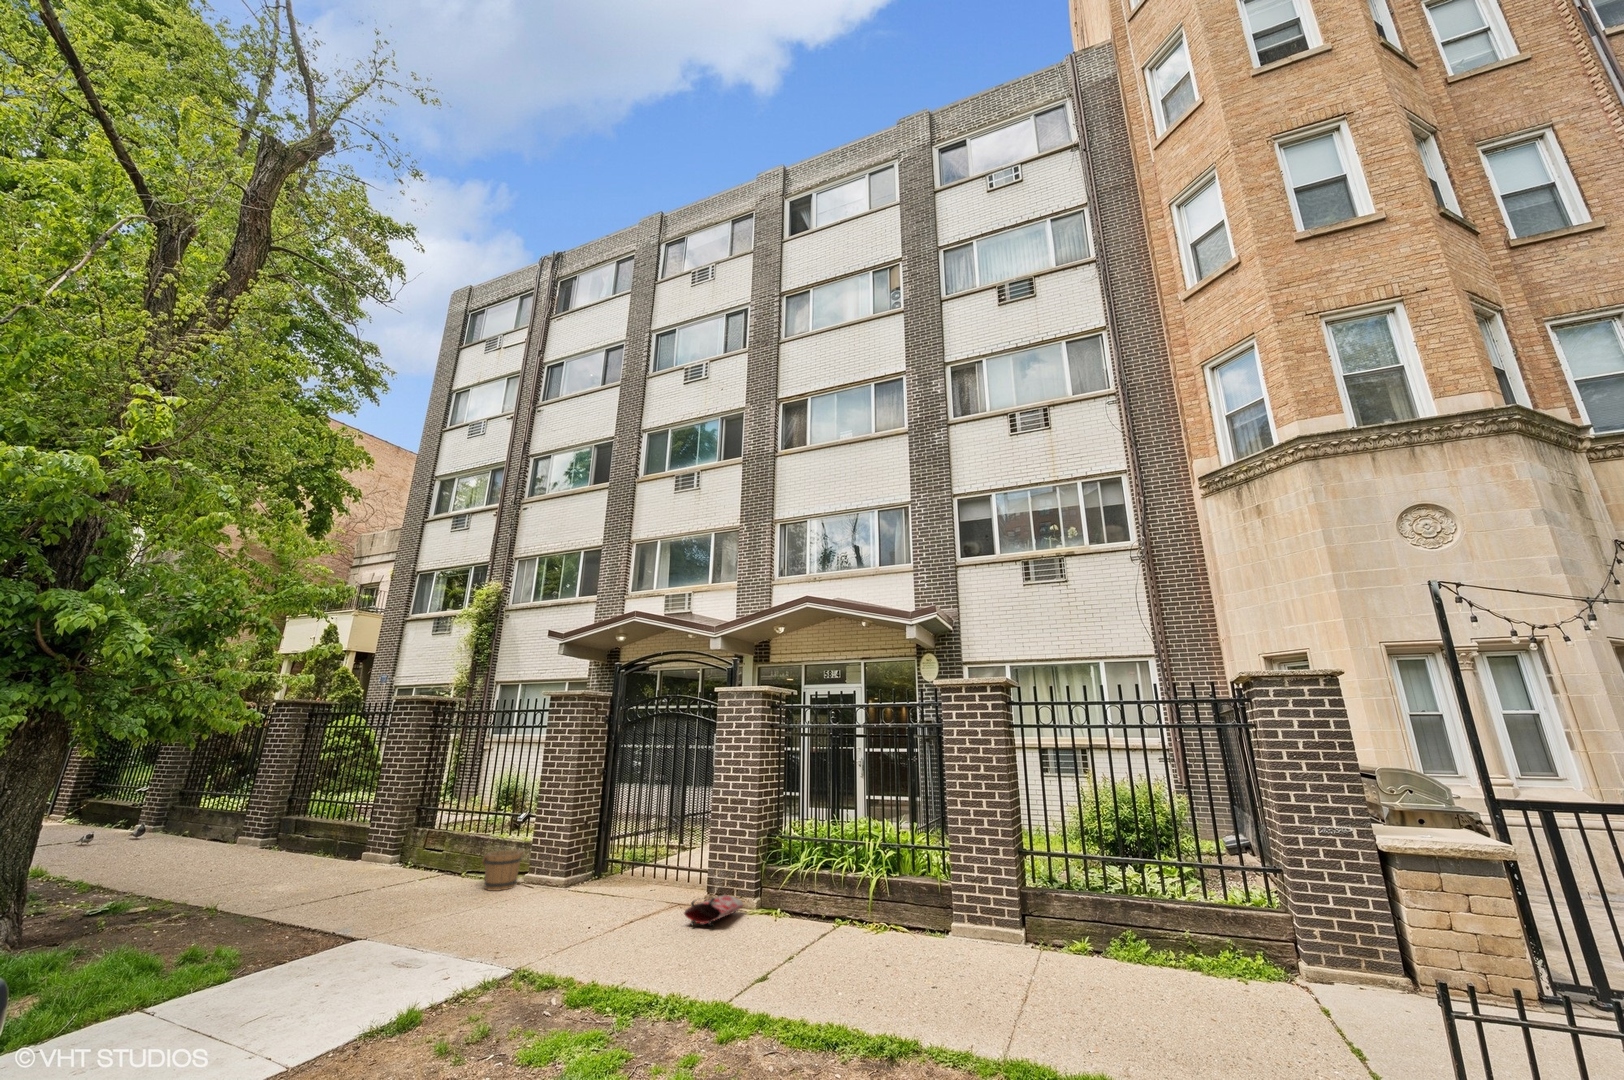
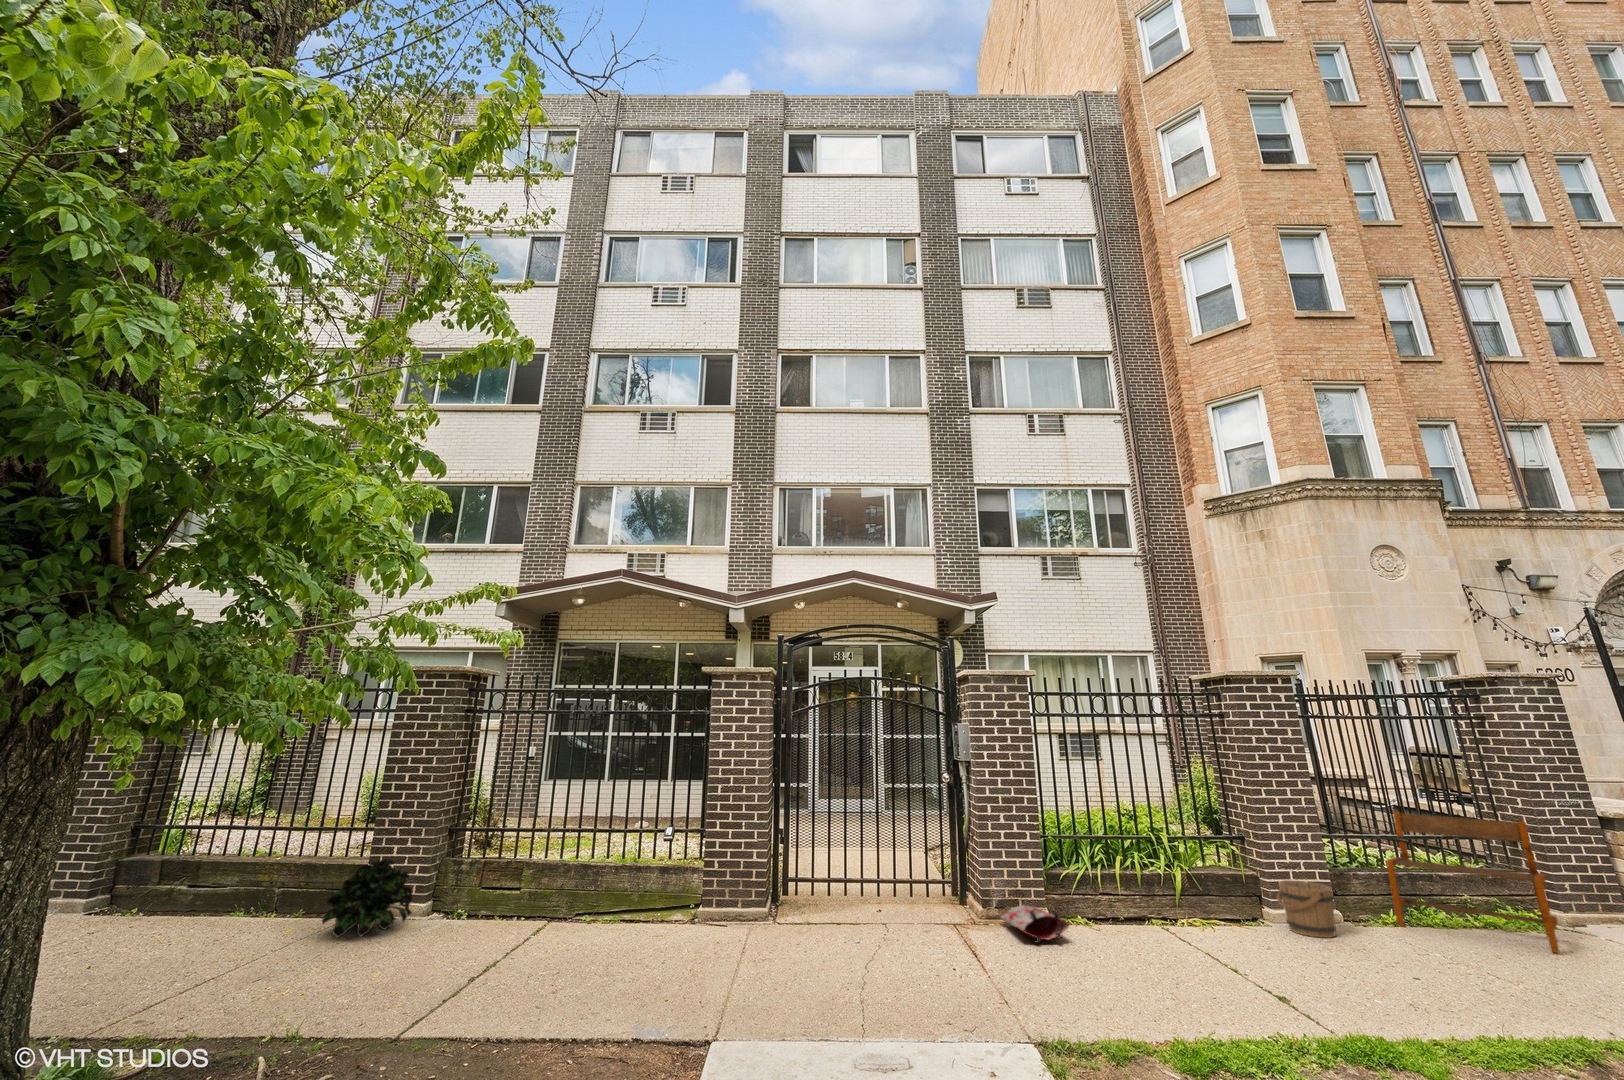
potted plant: none [310,826,376,875] -> present [322,859,412,937]
bench: none [1085,831,1249,1002] -> present [1386,812,1560,953]
bucket: present [482,850,524,891] -> present [1277,880,1336,938]

